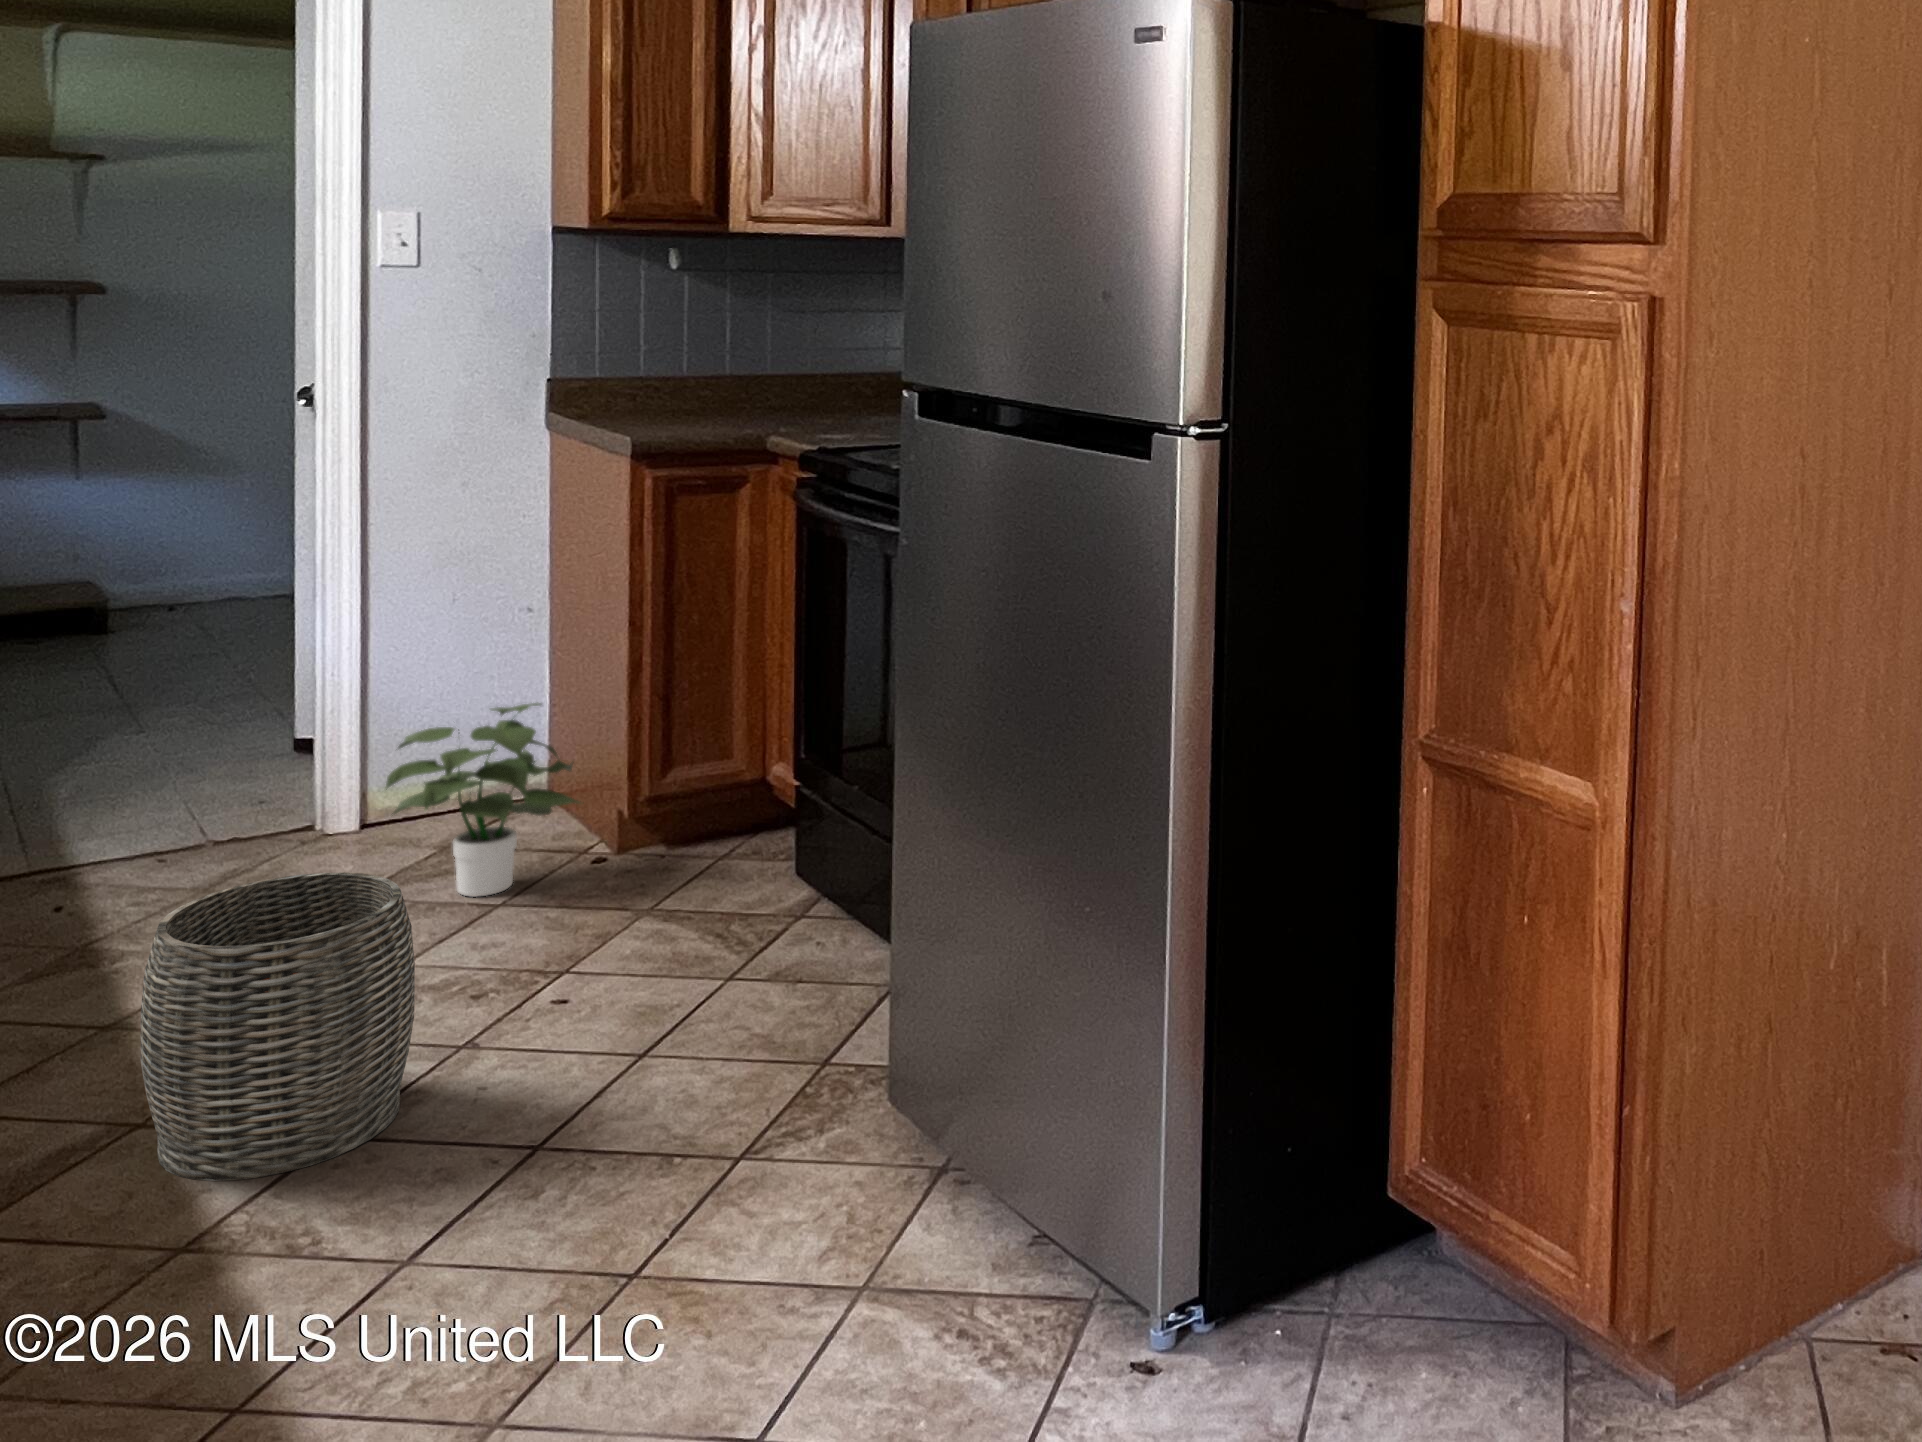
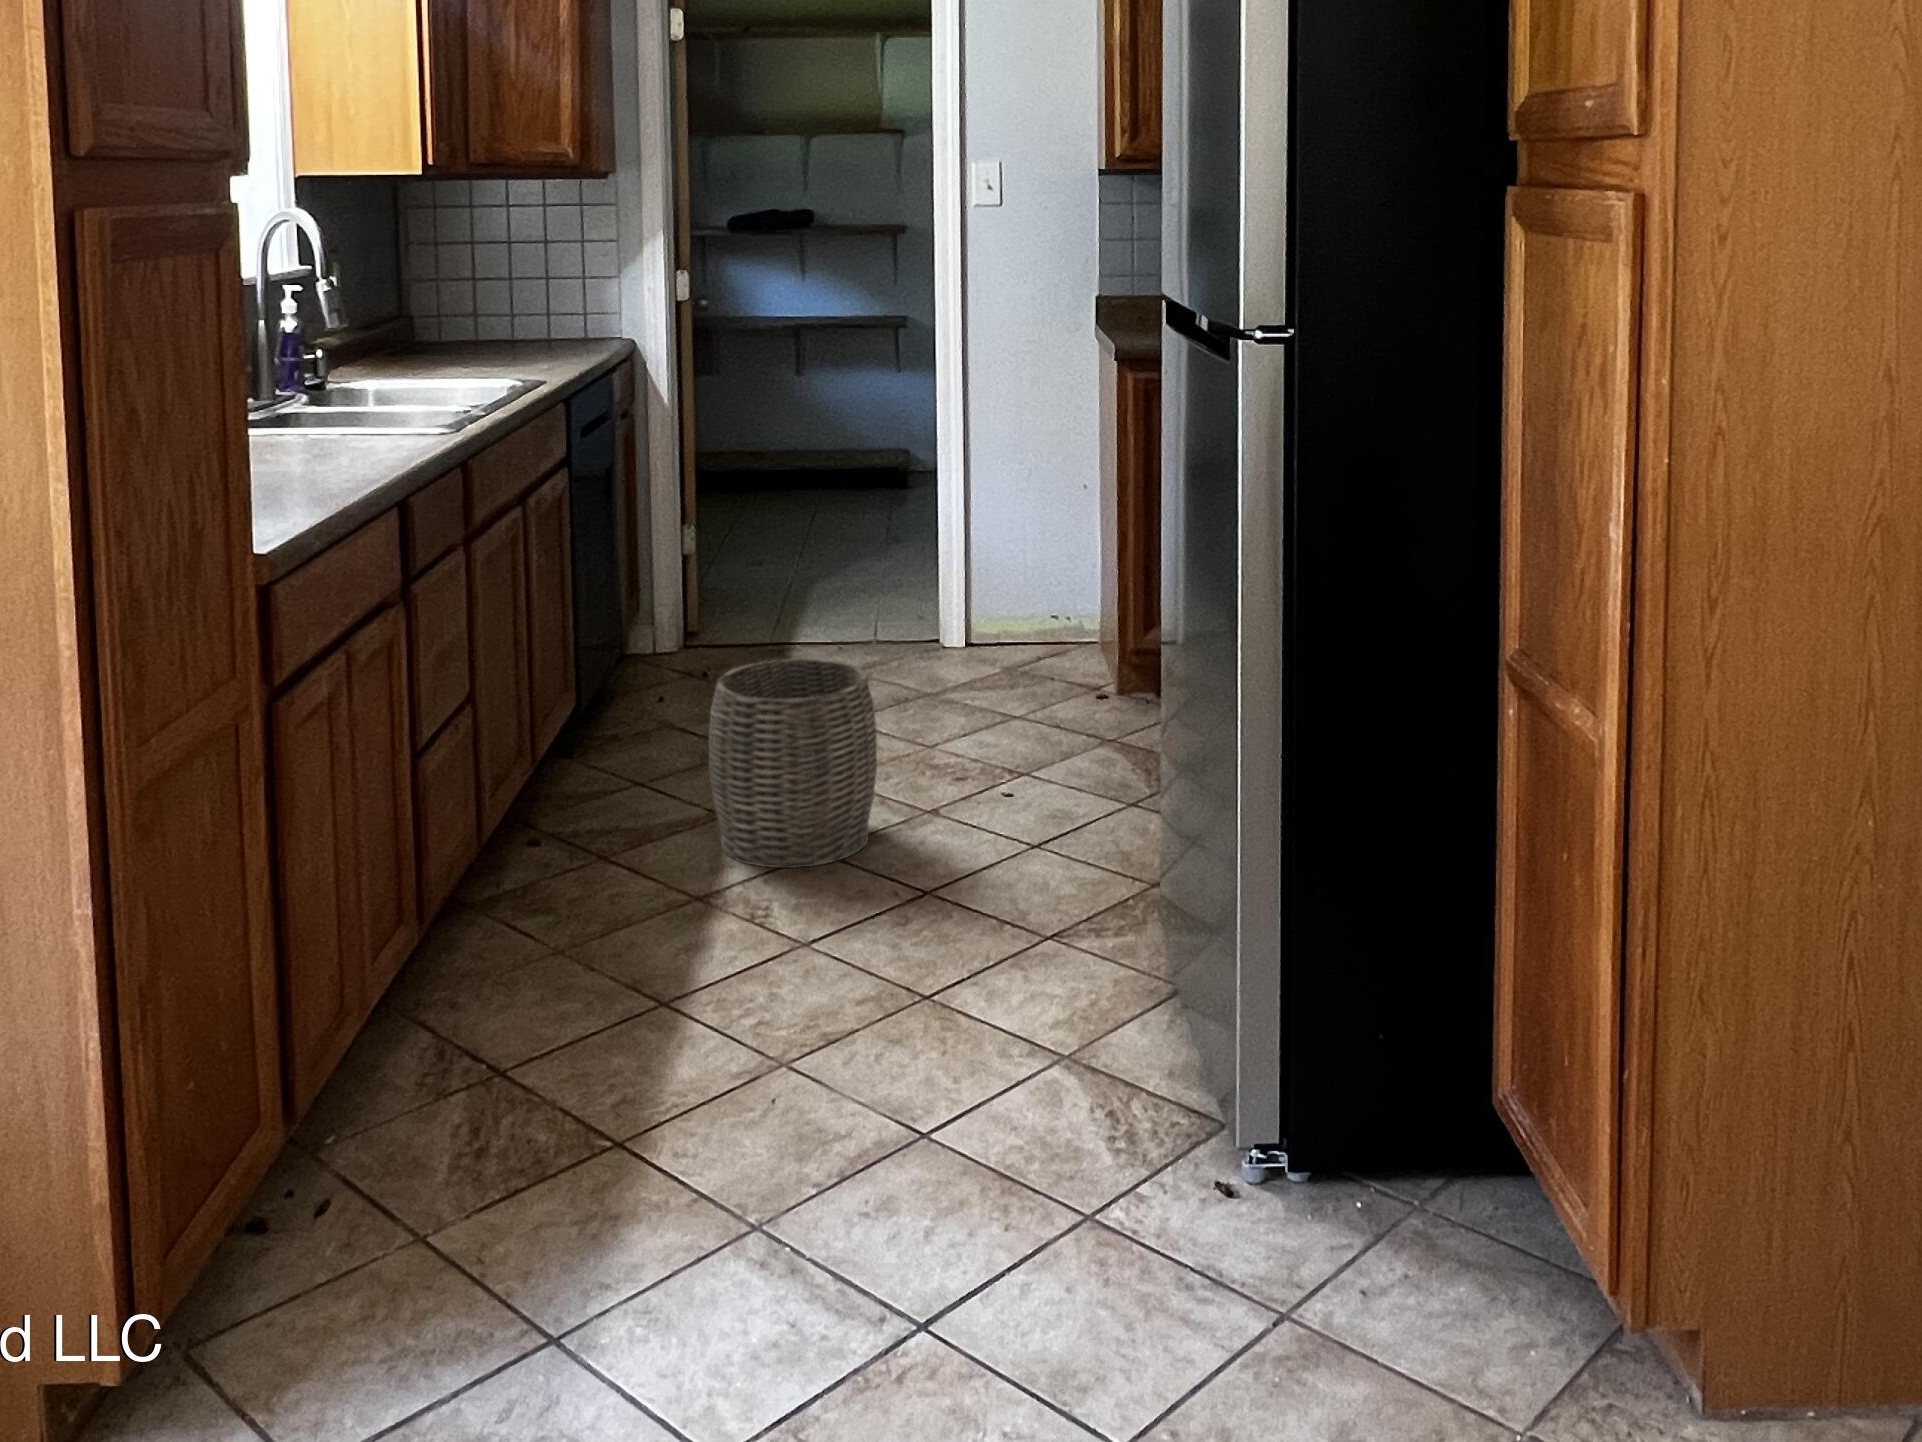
potted plant: present [385,703,580,897] -> none [945,564,1085,715]

